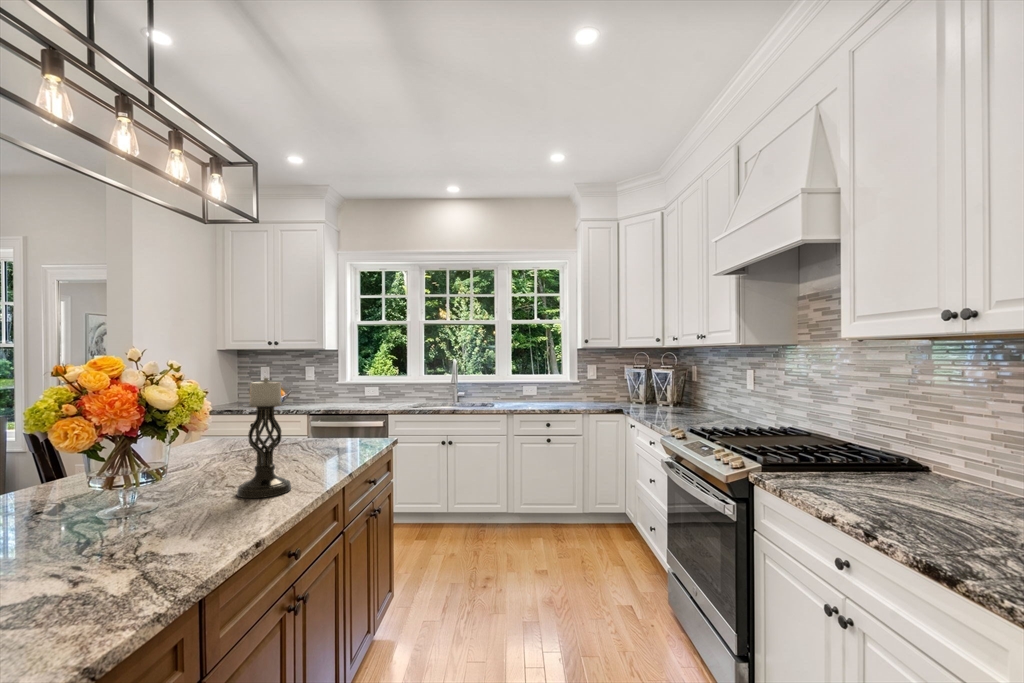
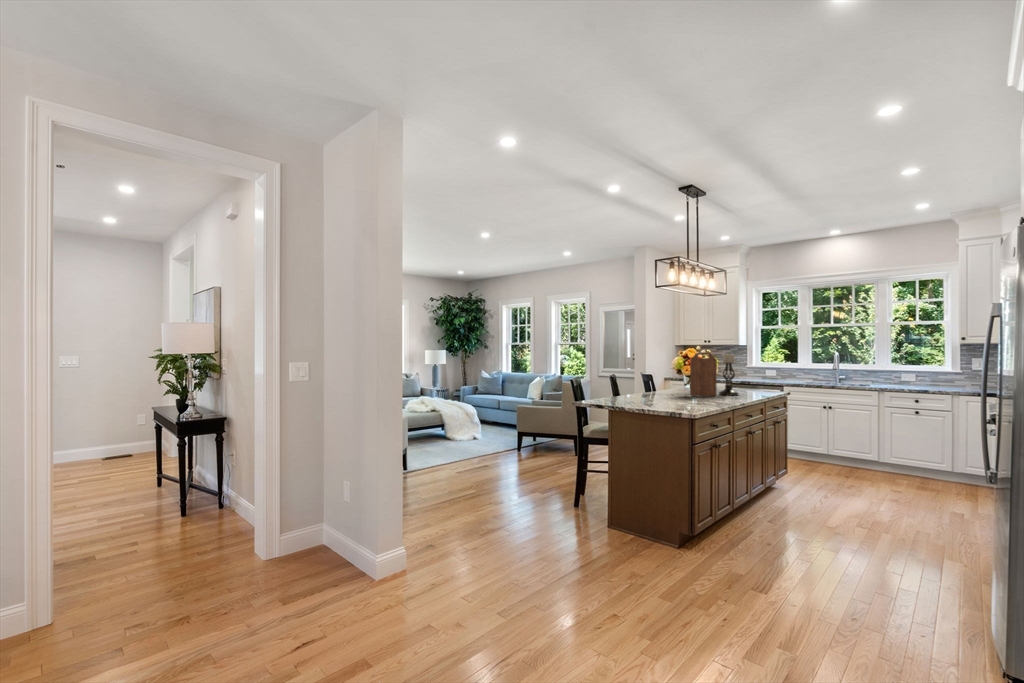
cutting board: none [118,383,218,533] -> present [690,352,717,396]

